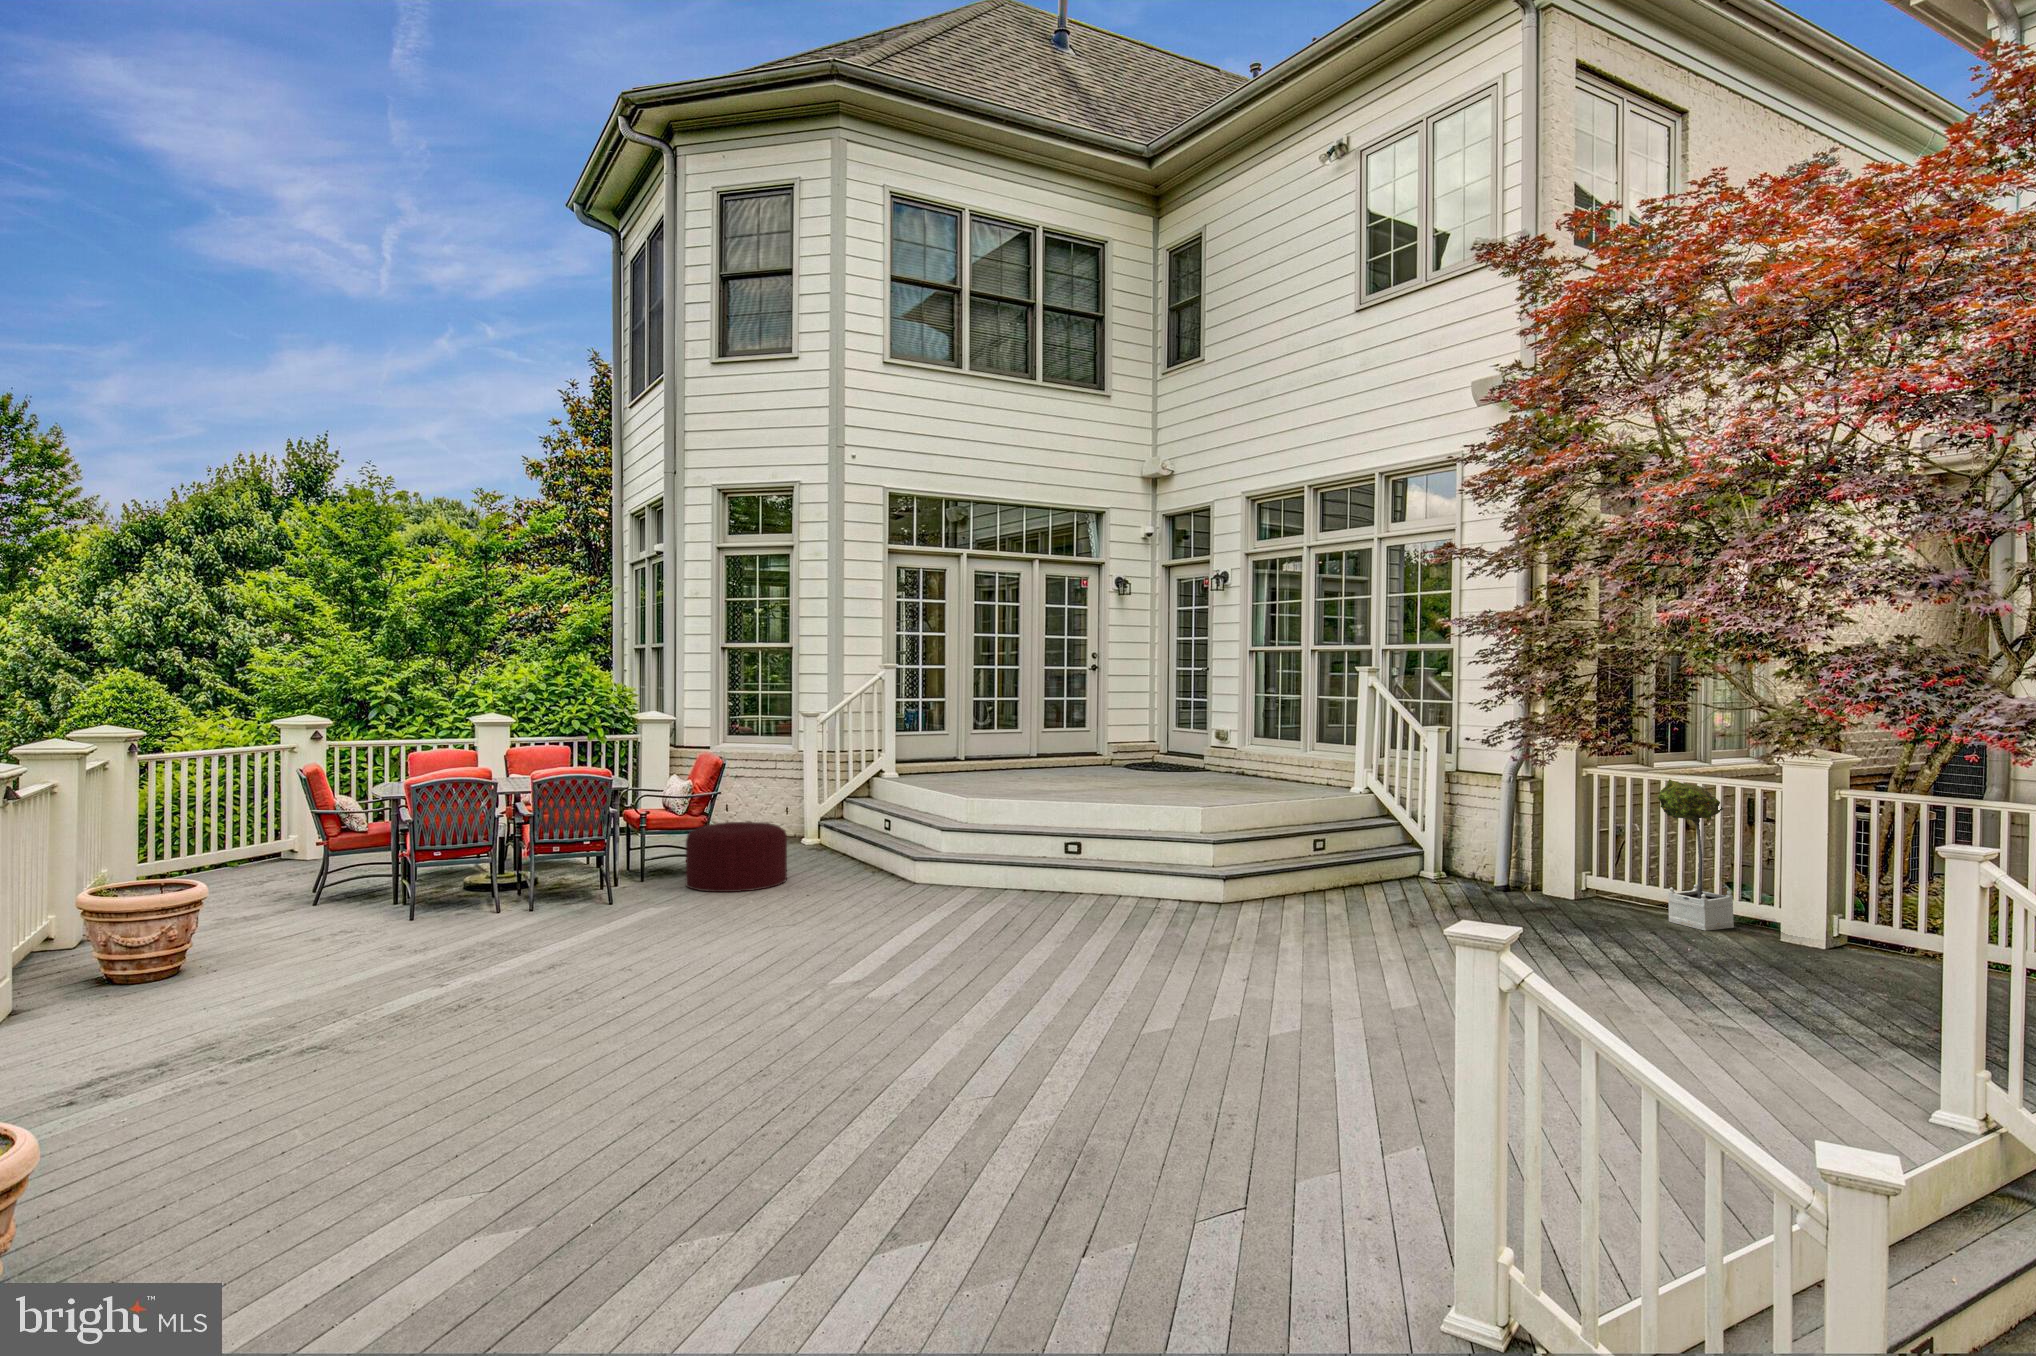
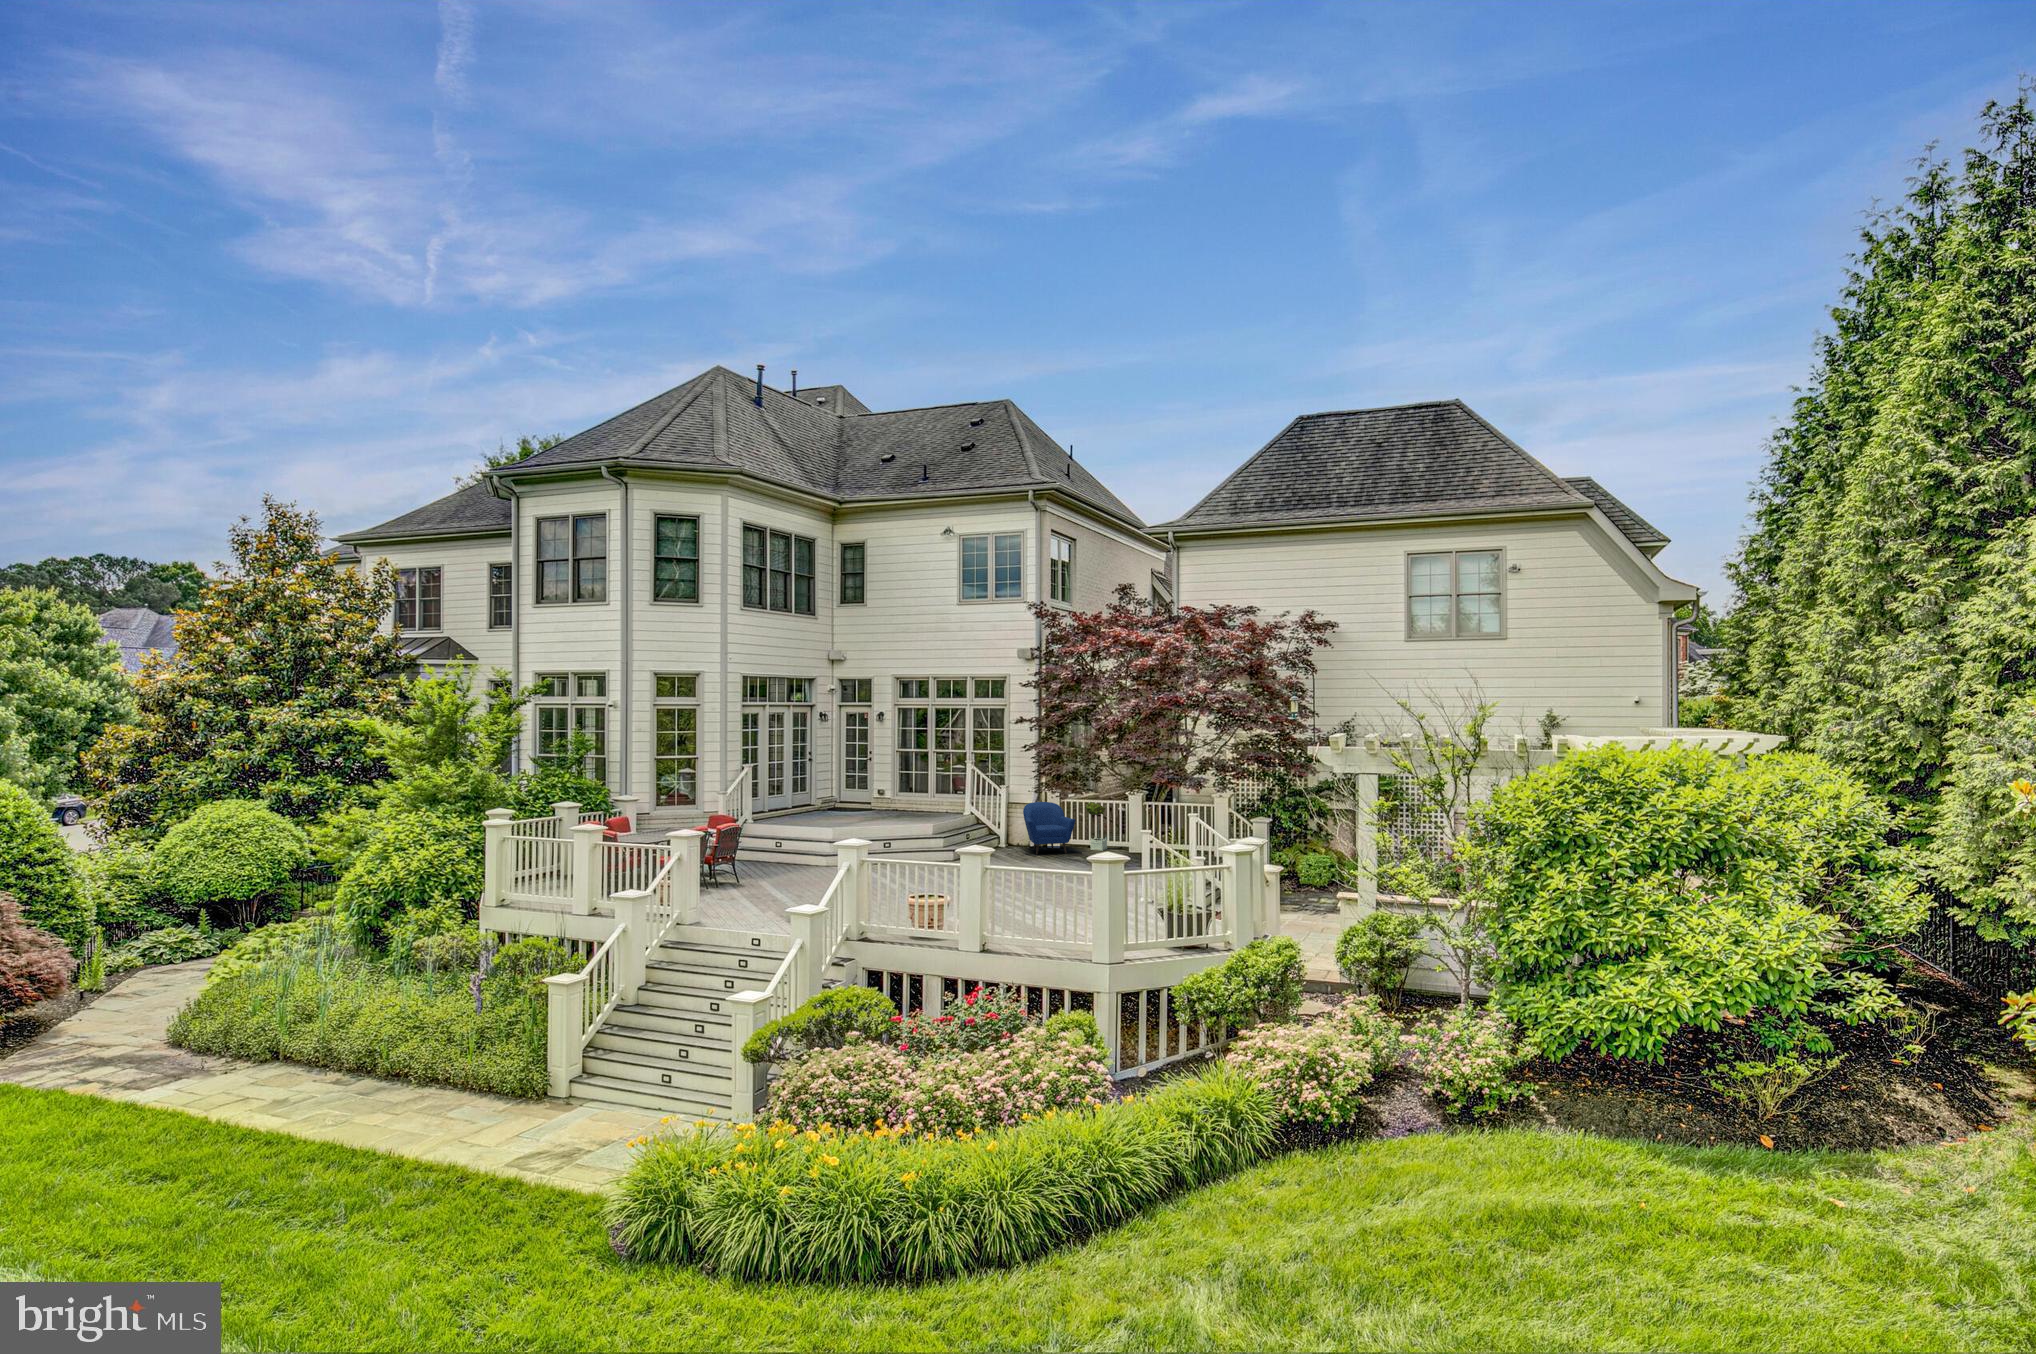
armchair: none [1442,771,1595,919] -> present [1023,802,1075,855]
ottoman: present [686,822,787,892] -> none [730,860,781,895]

